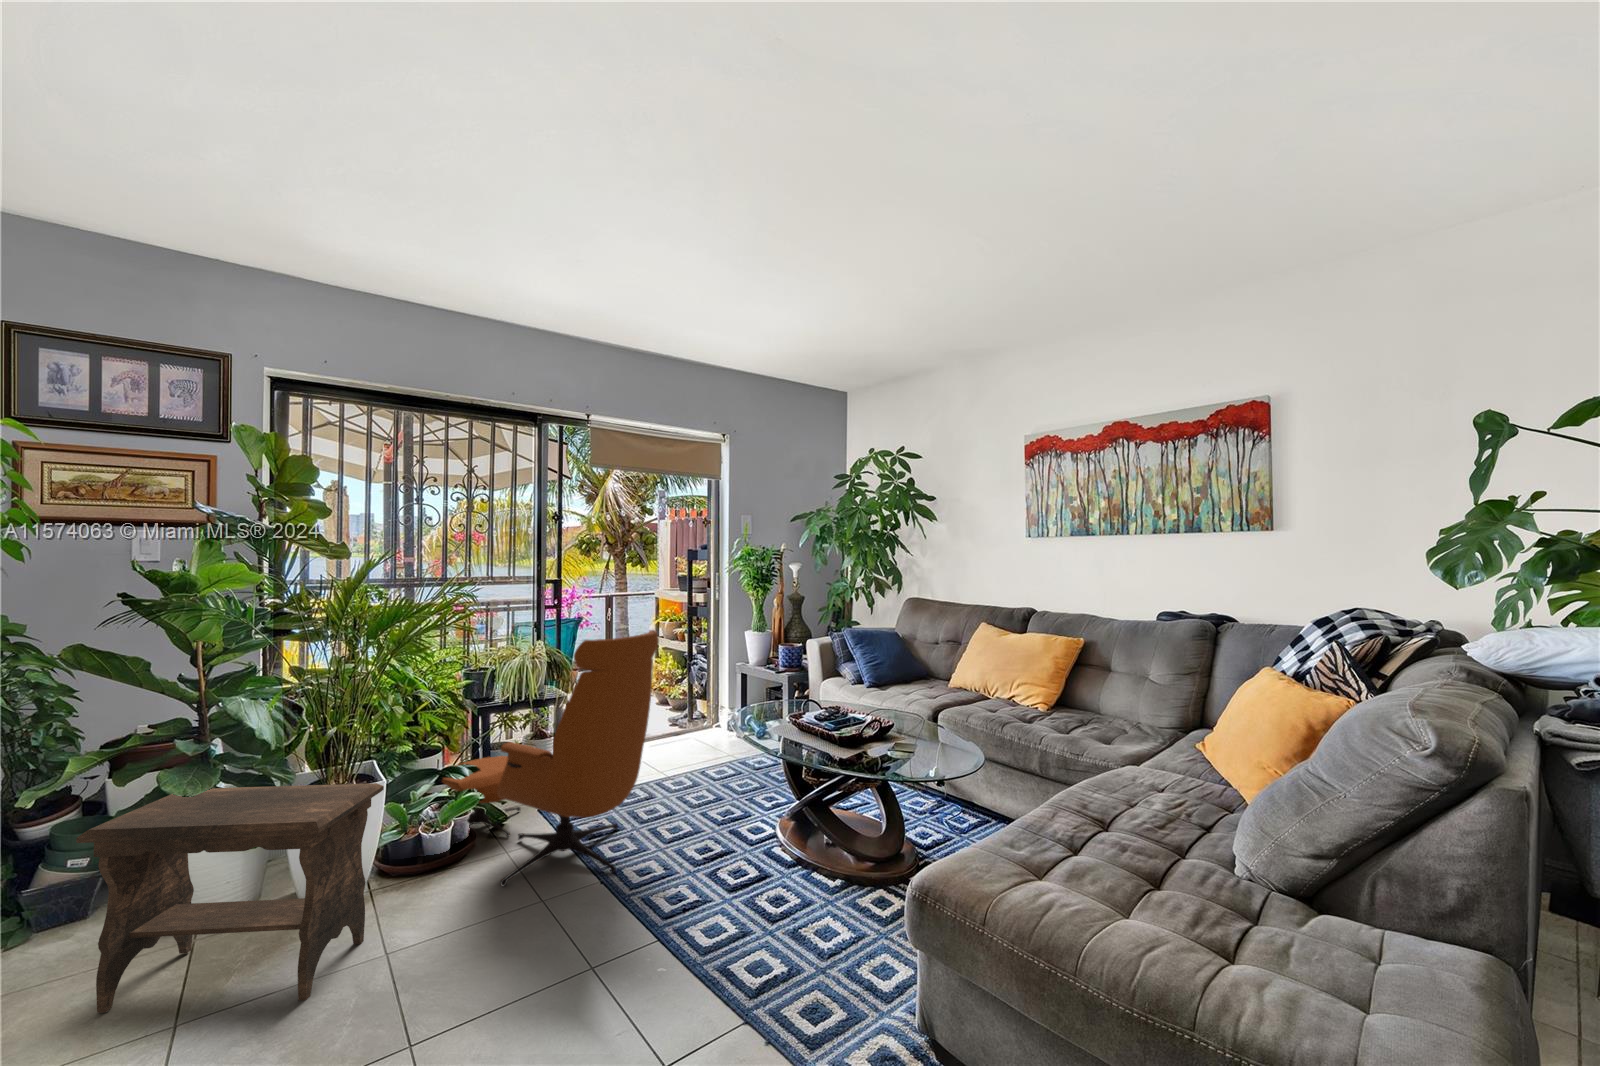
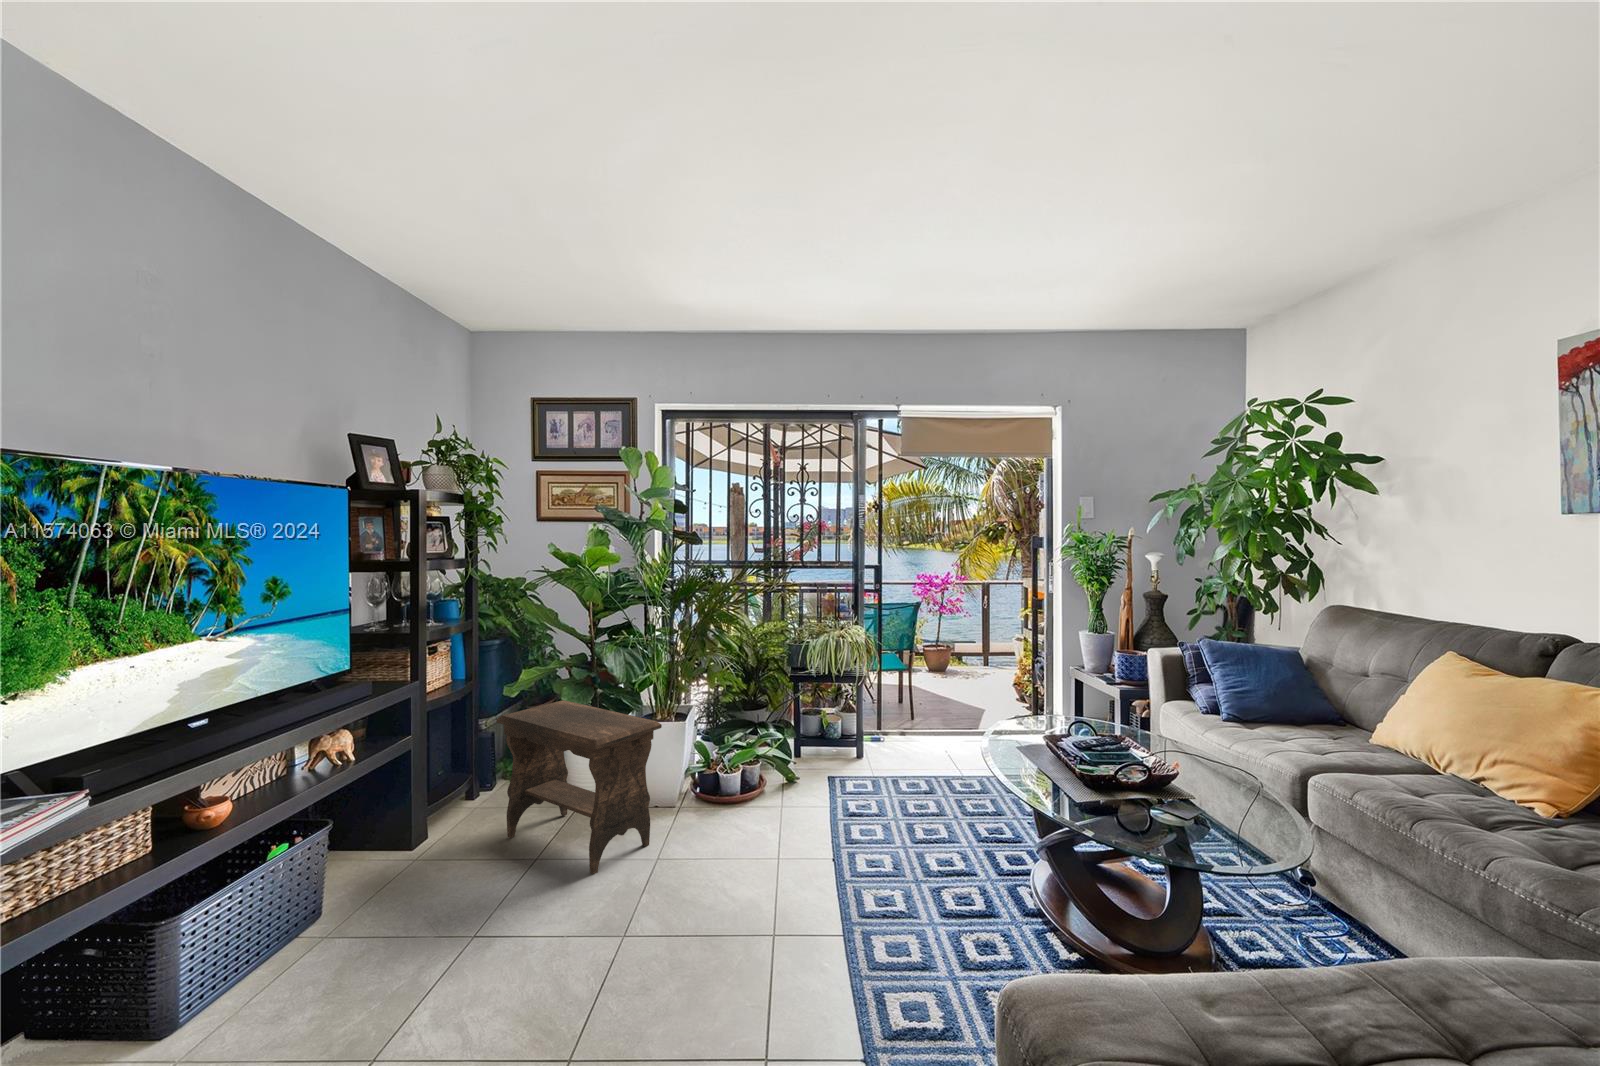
lounge chair: present [442,630,659,886] -> none [737,616,900,856]

